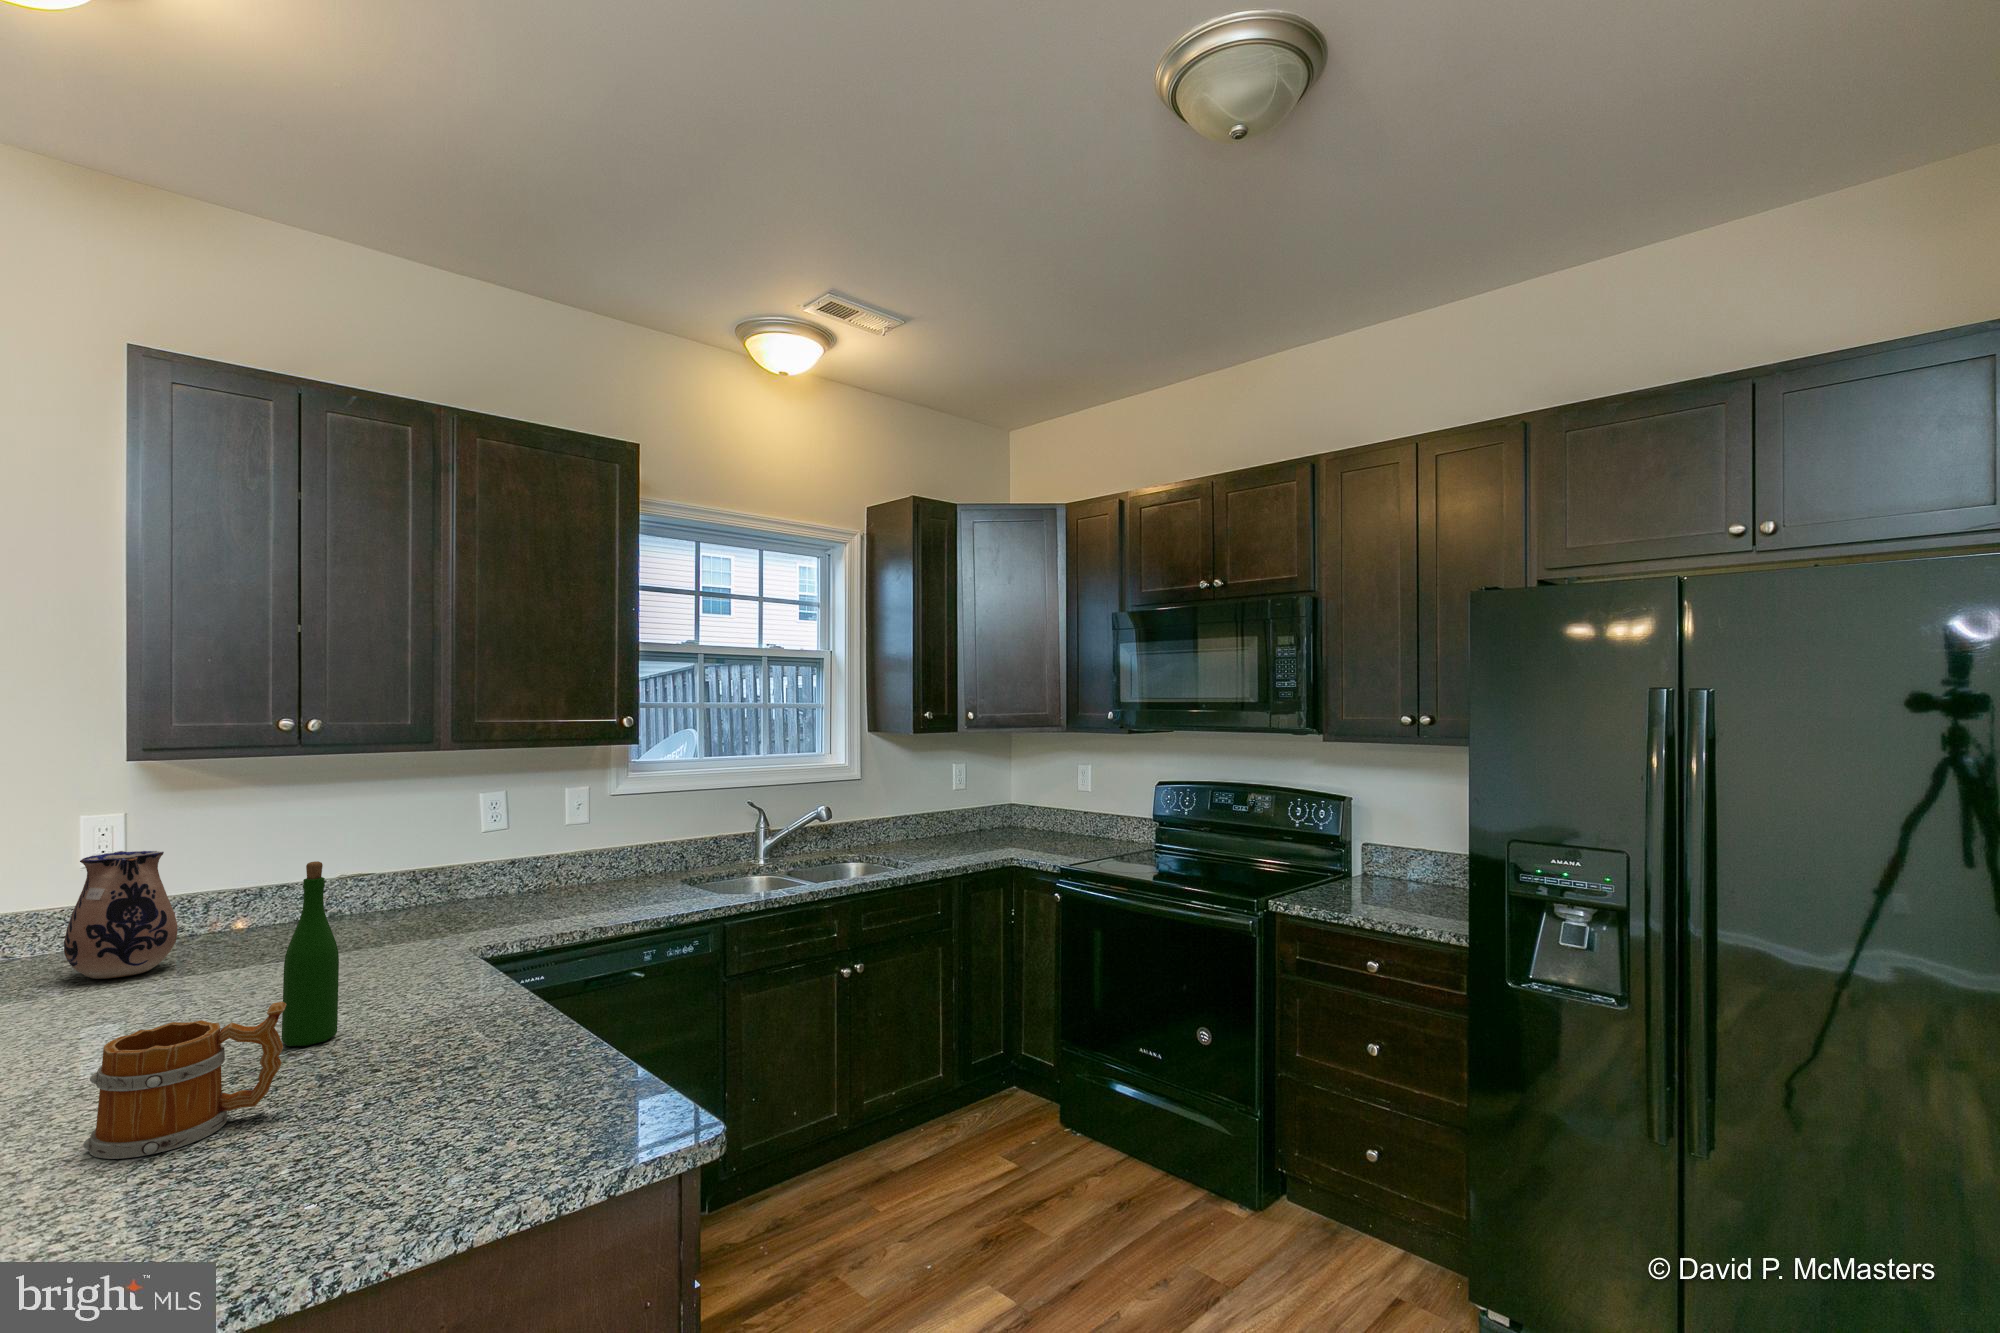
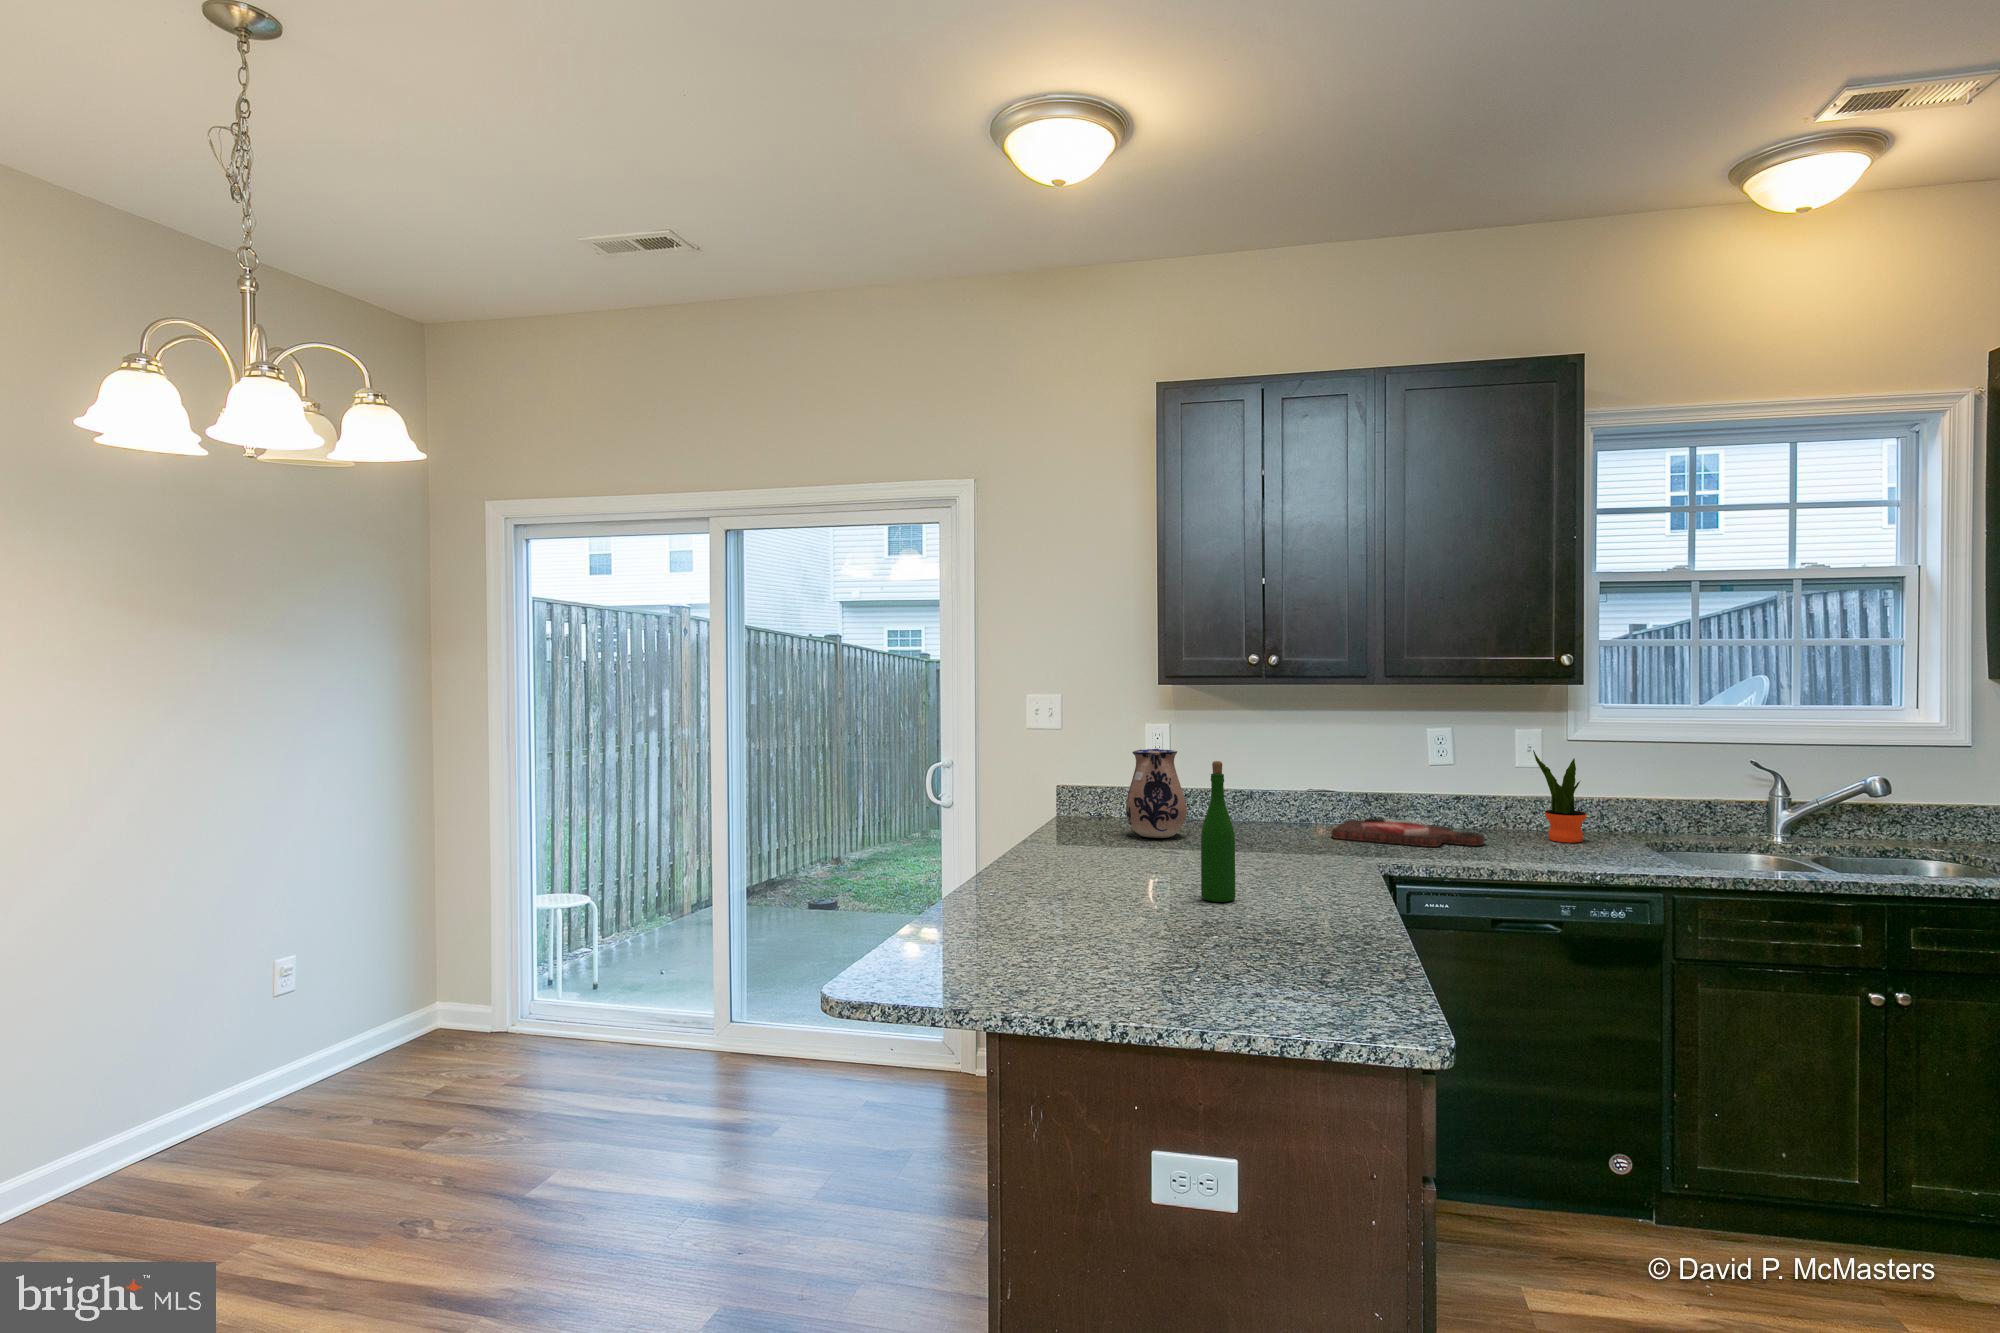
potted plant: none [588,808,636,891] -> present [1533,750,1586,843]
cutting board: none [383,892,555,928] -> present [1331,818,1485,847]
mug: present [83,1002,286,1159] -> none [1068,855,1171,936]

